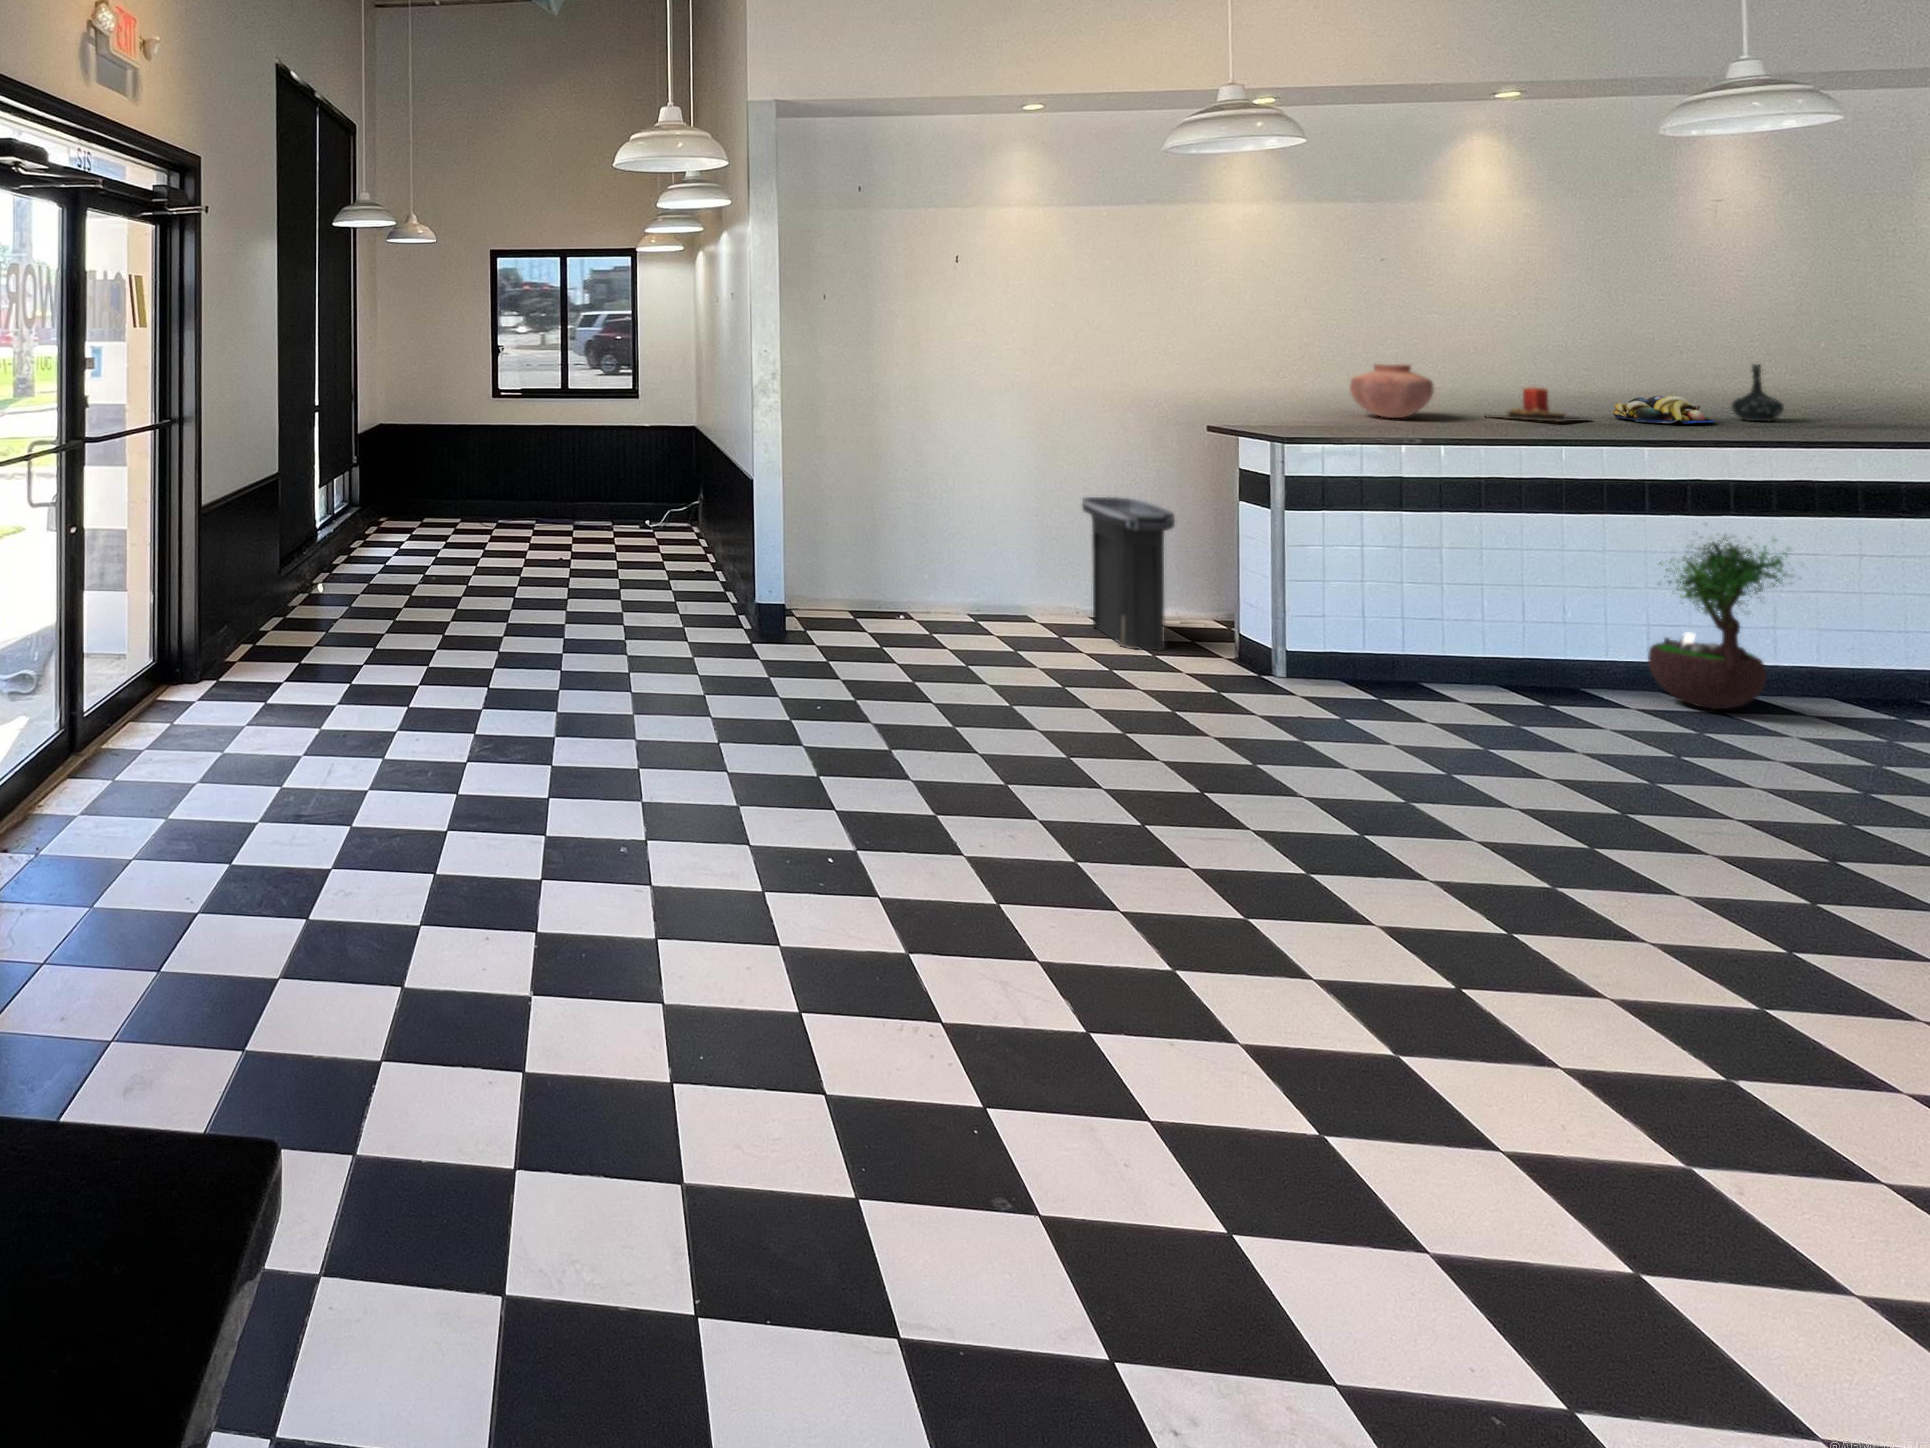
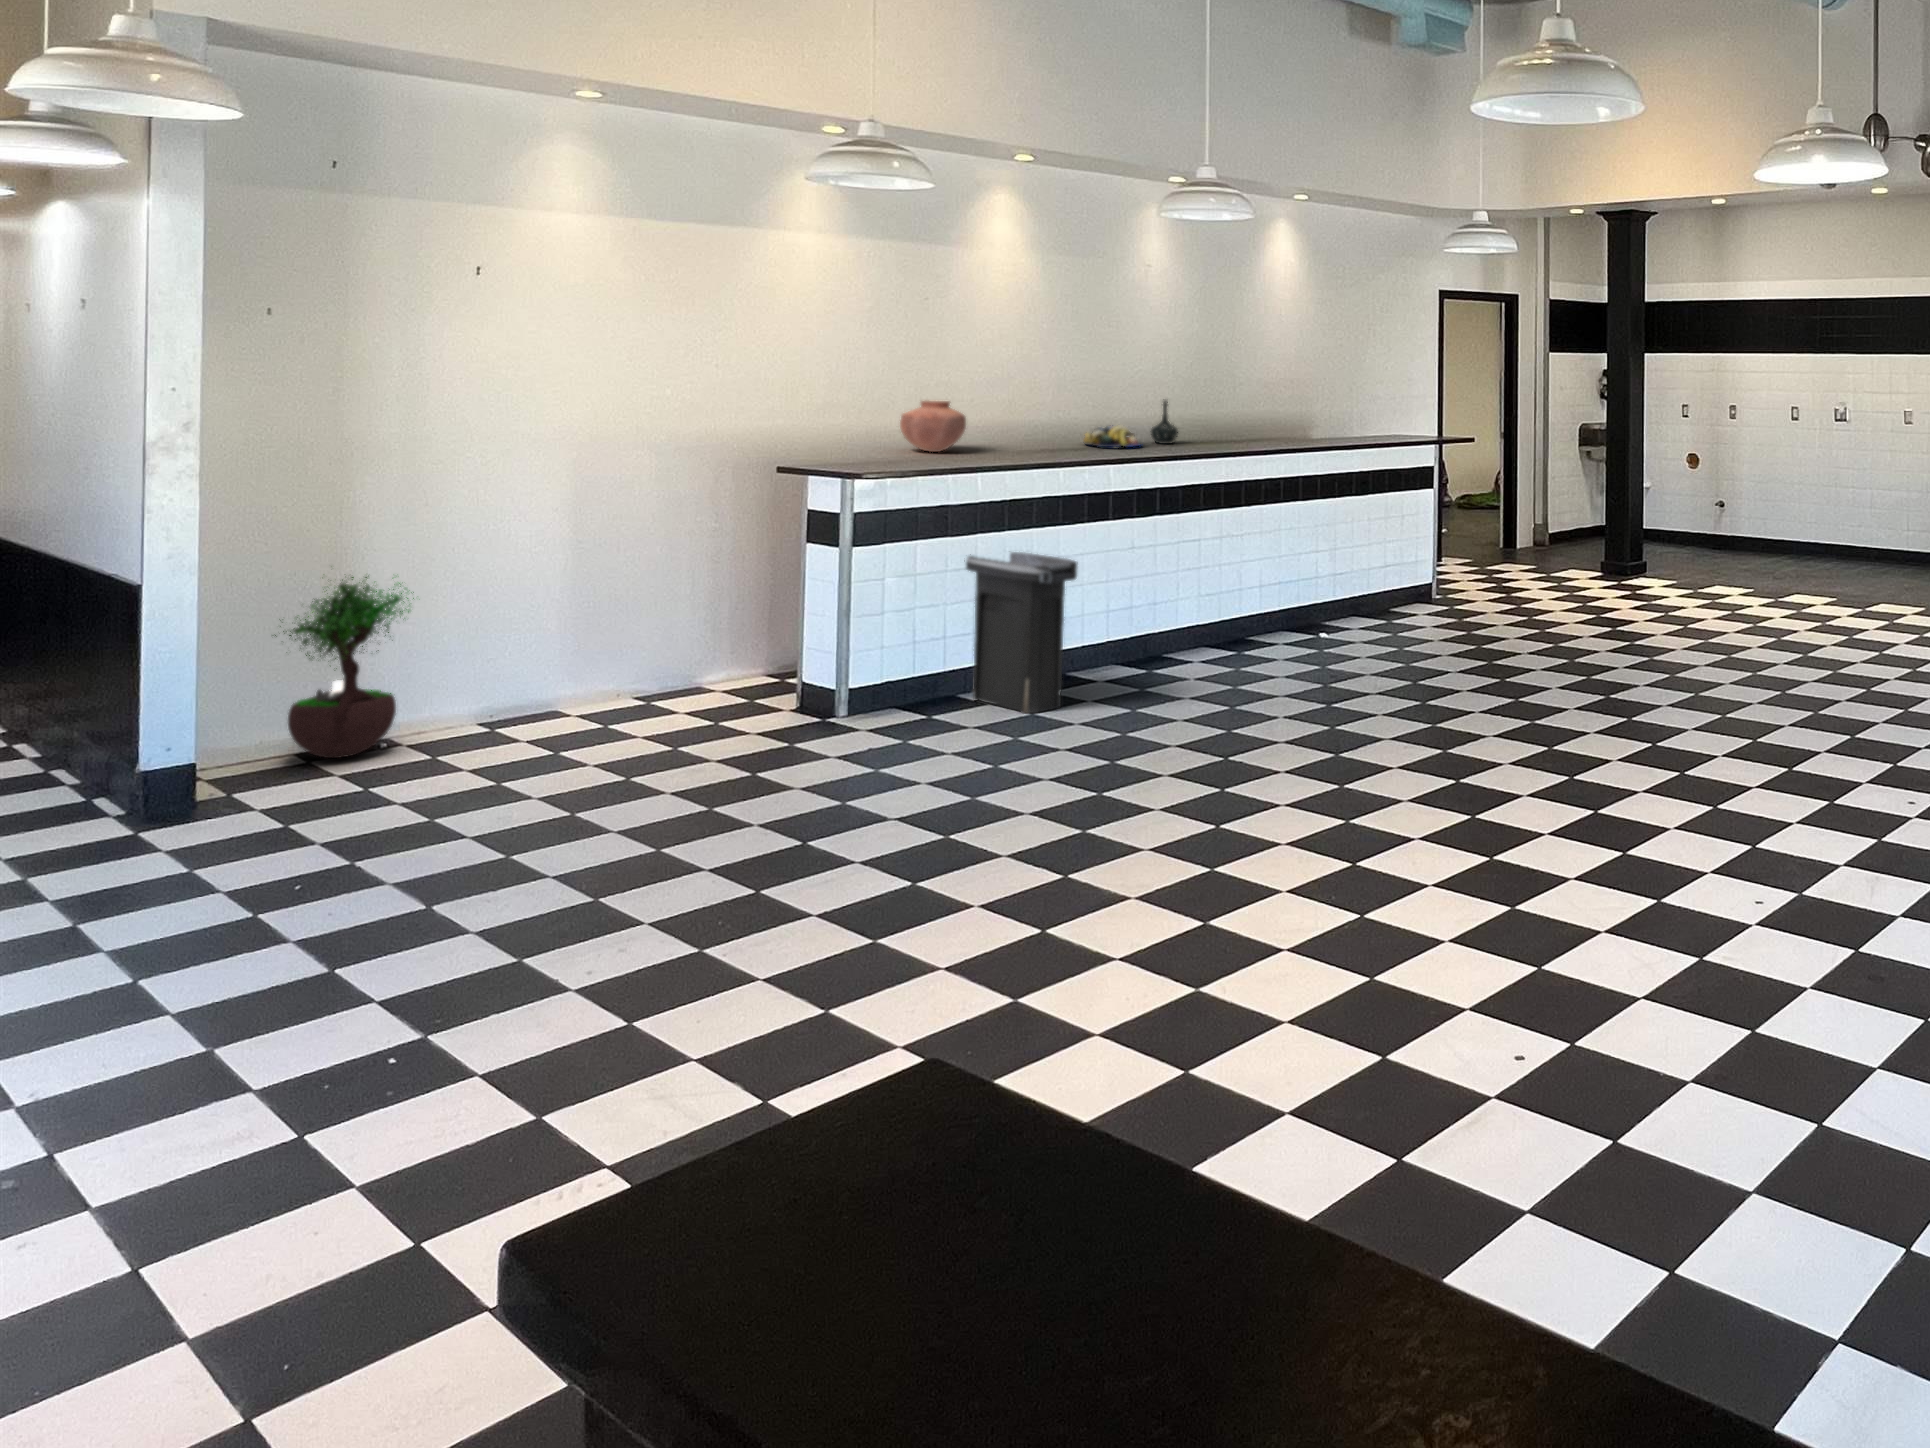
candle: present [1488,388,1579,422] -> none [1000,420,1072,449]
trash can: present [1082,497,1175,651] -> present [966,552,1078,713]
potted tree: present [1648,524,1801,709] -> present [275,576,414,758]

